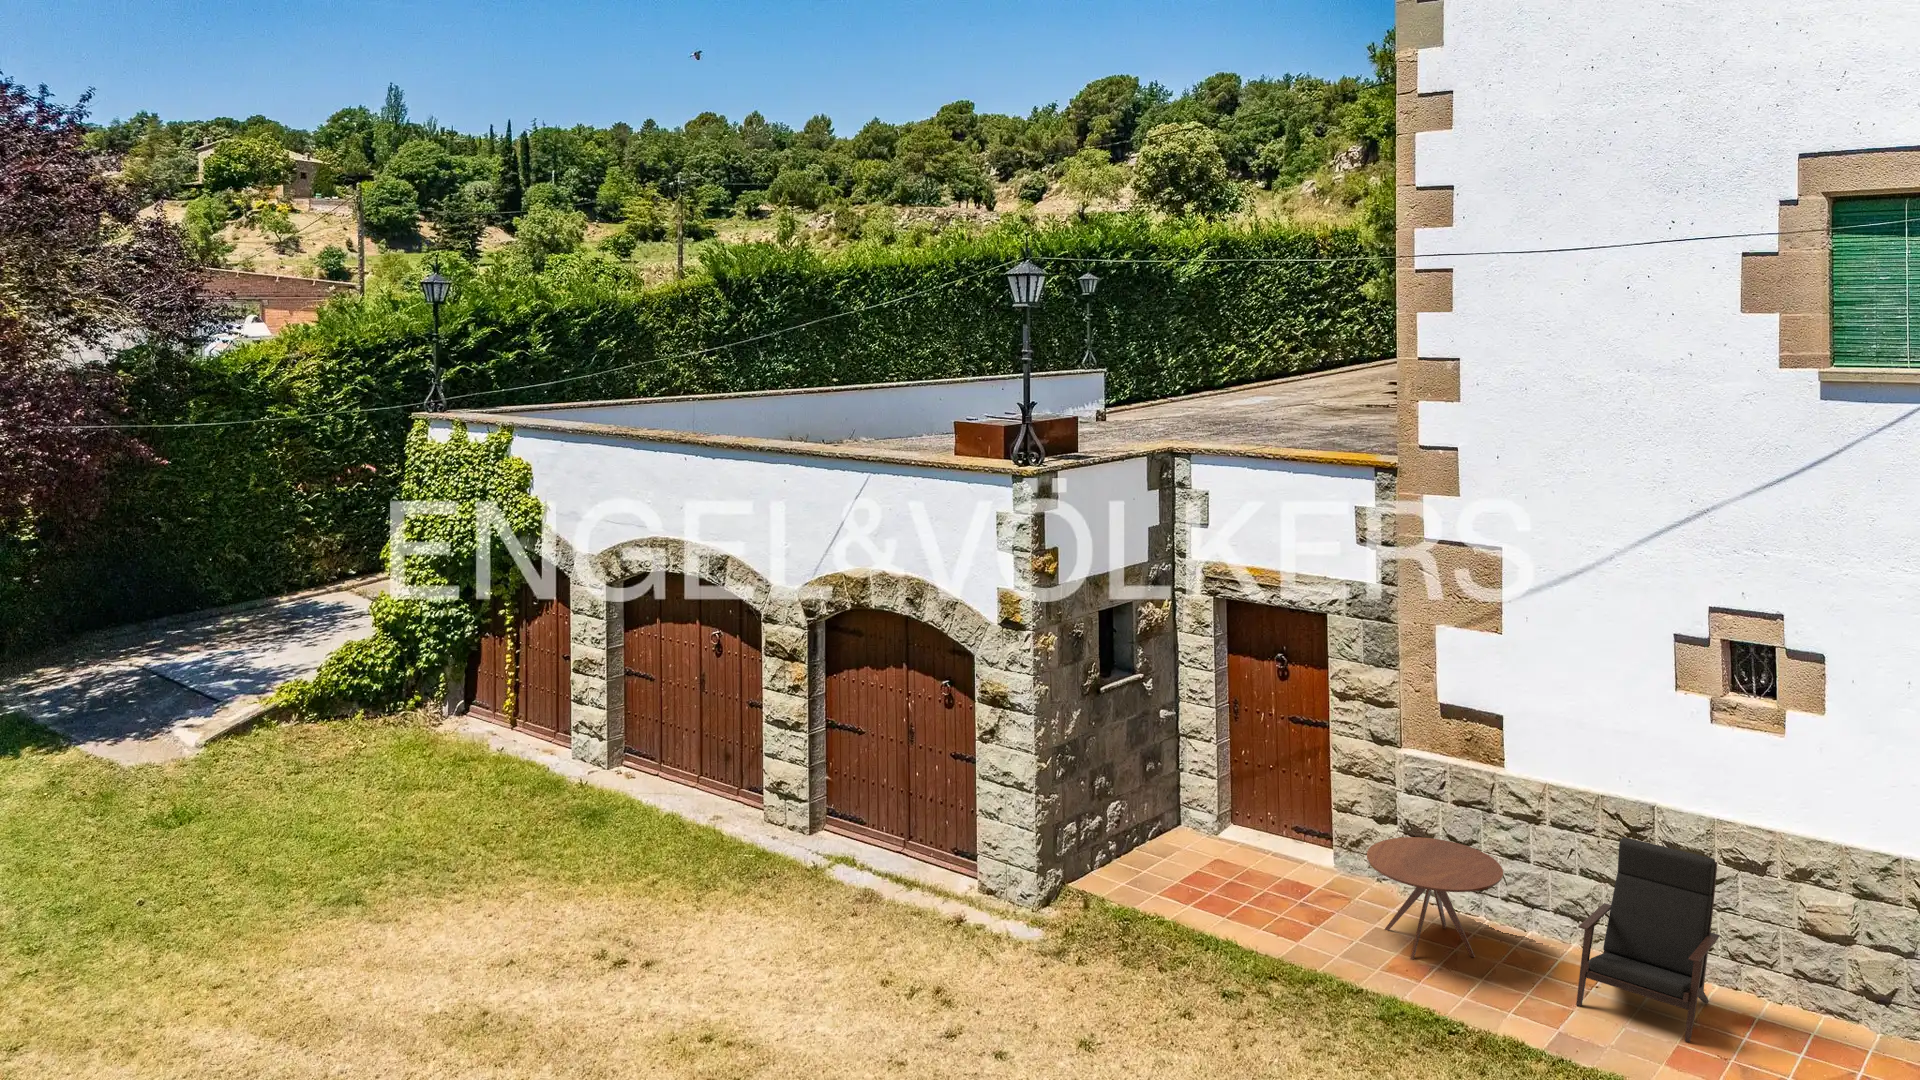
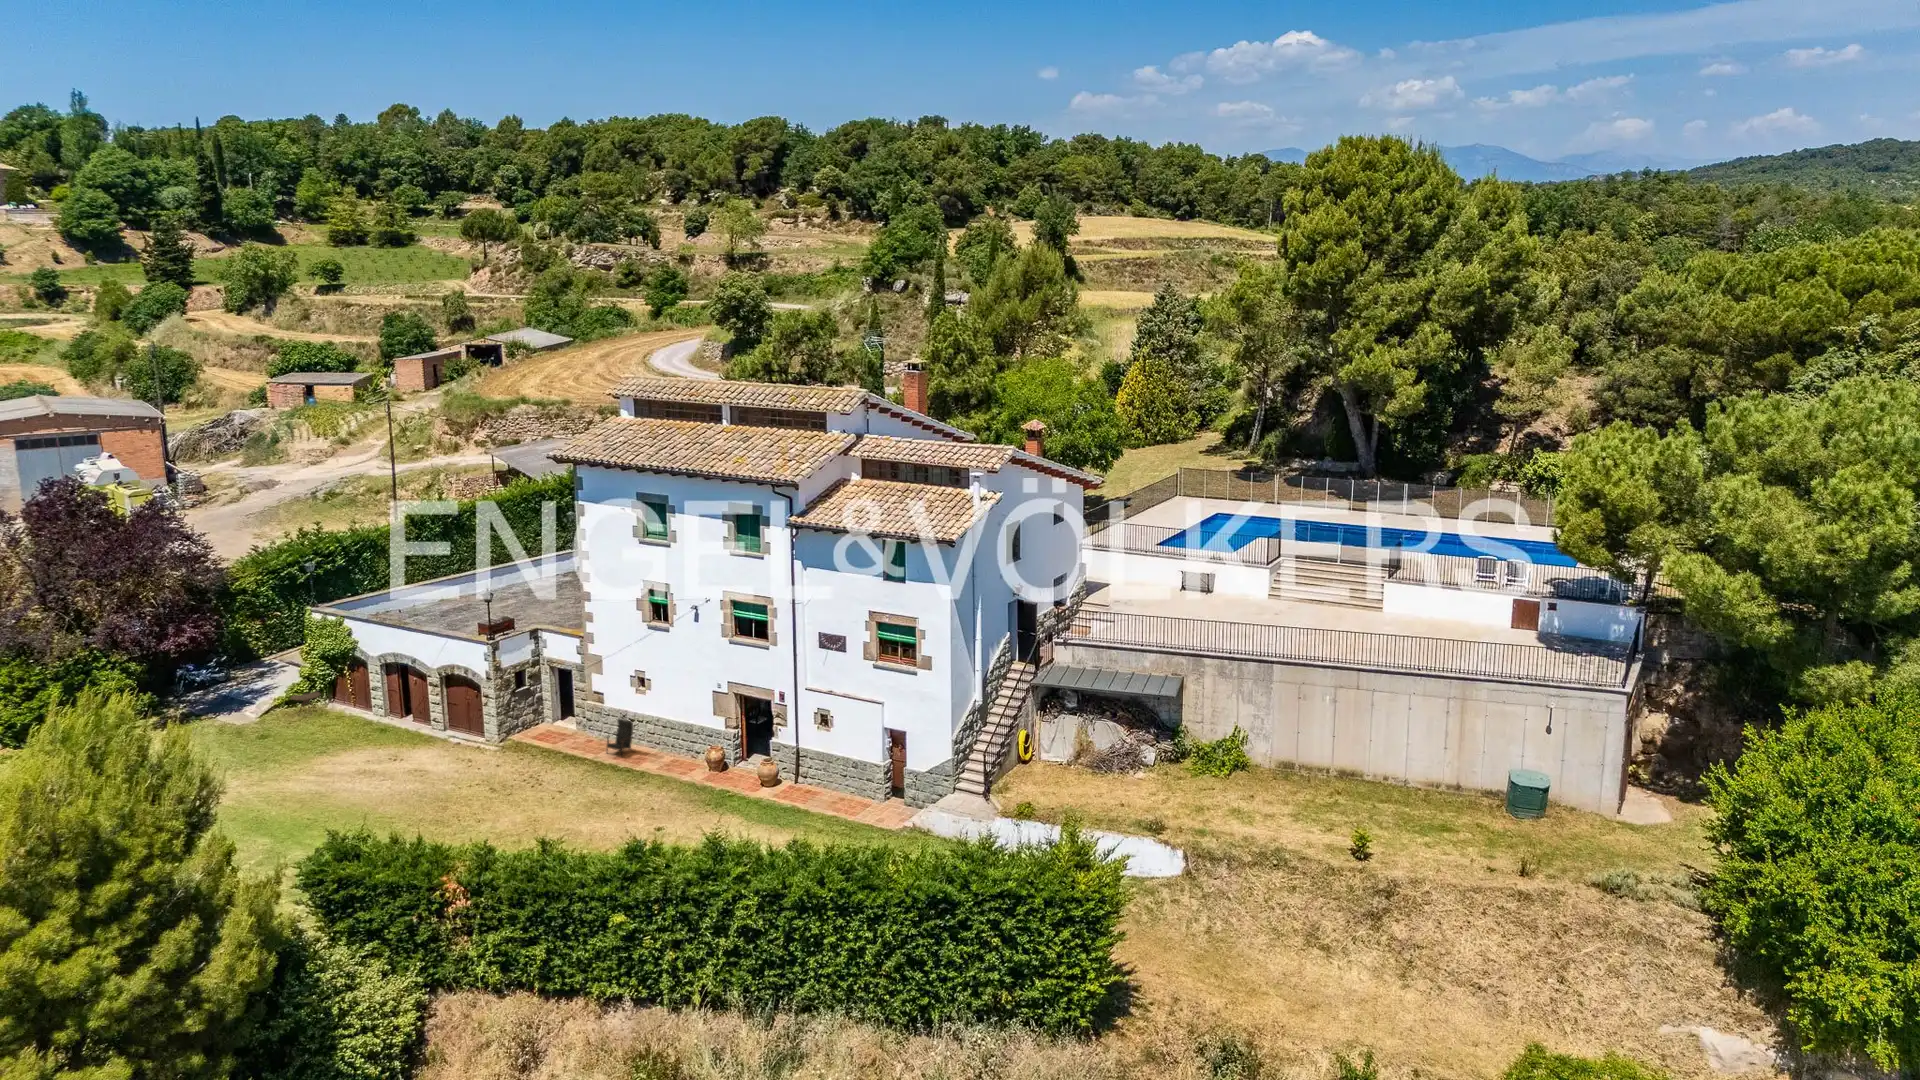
round table: present [1367,837,1503,960] -> present [291,692,320,706]

